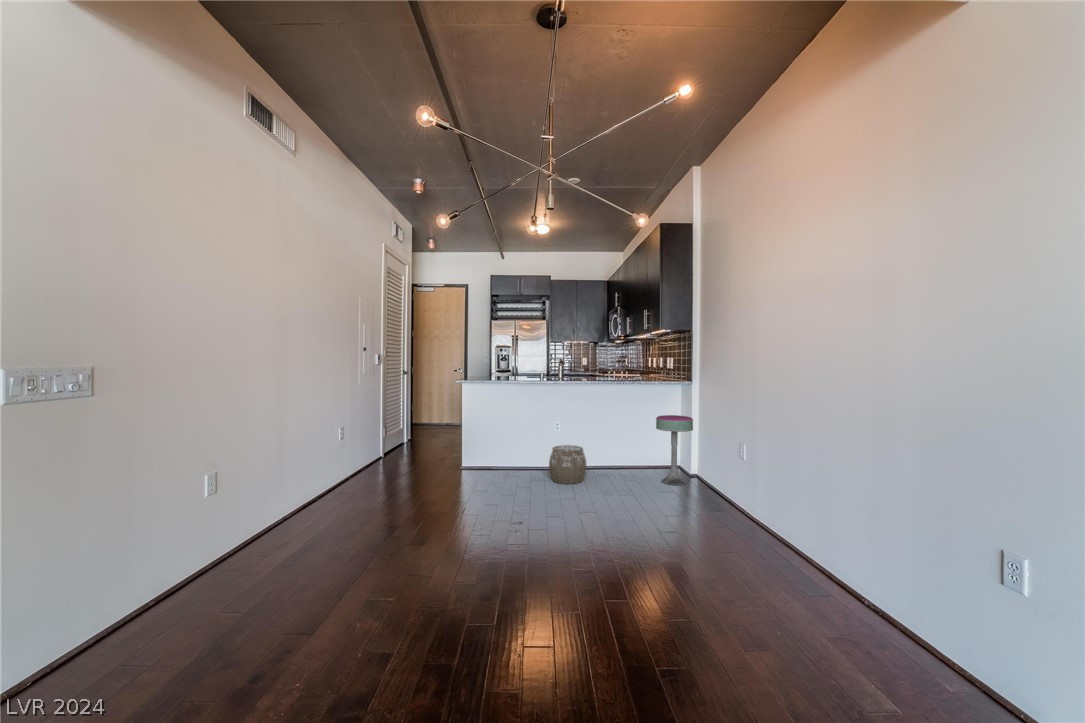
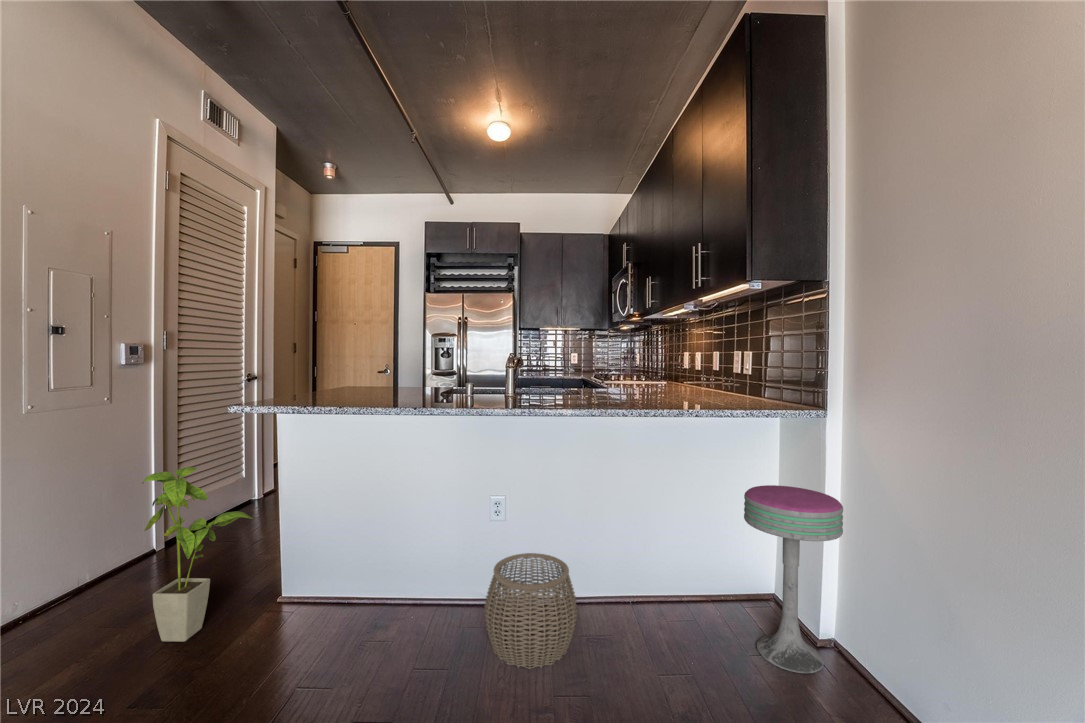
house plant: none [408,407,448,479] -> present [142,467,252,642]

